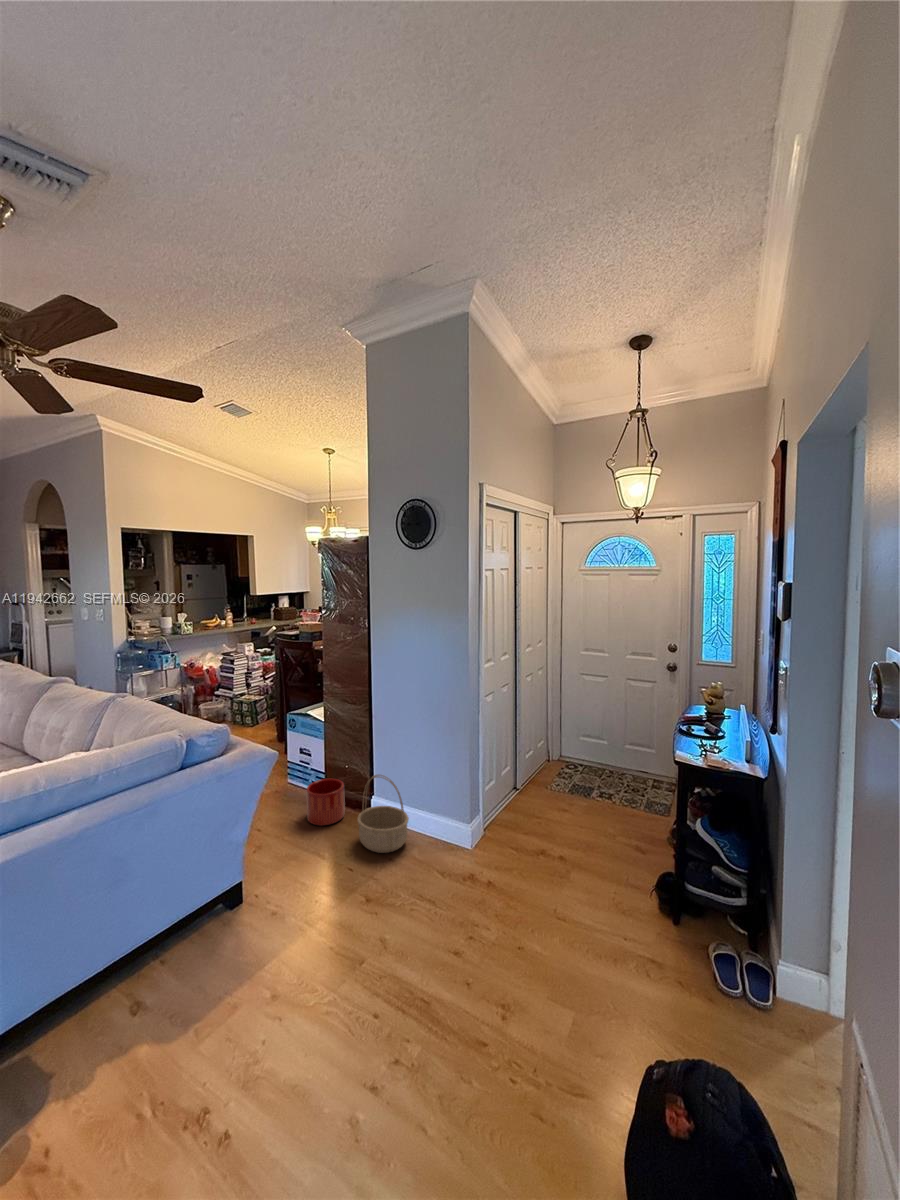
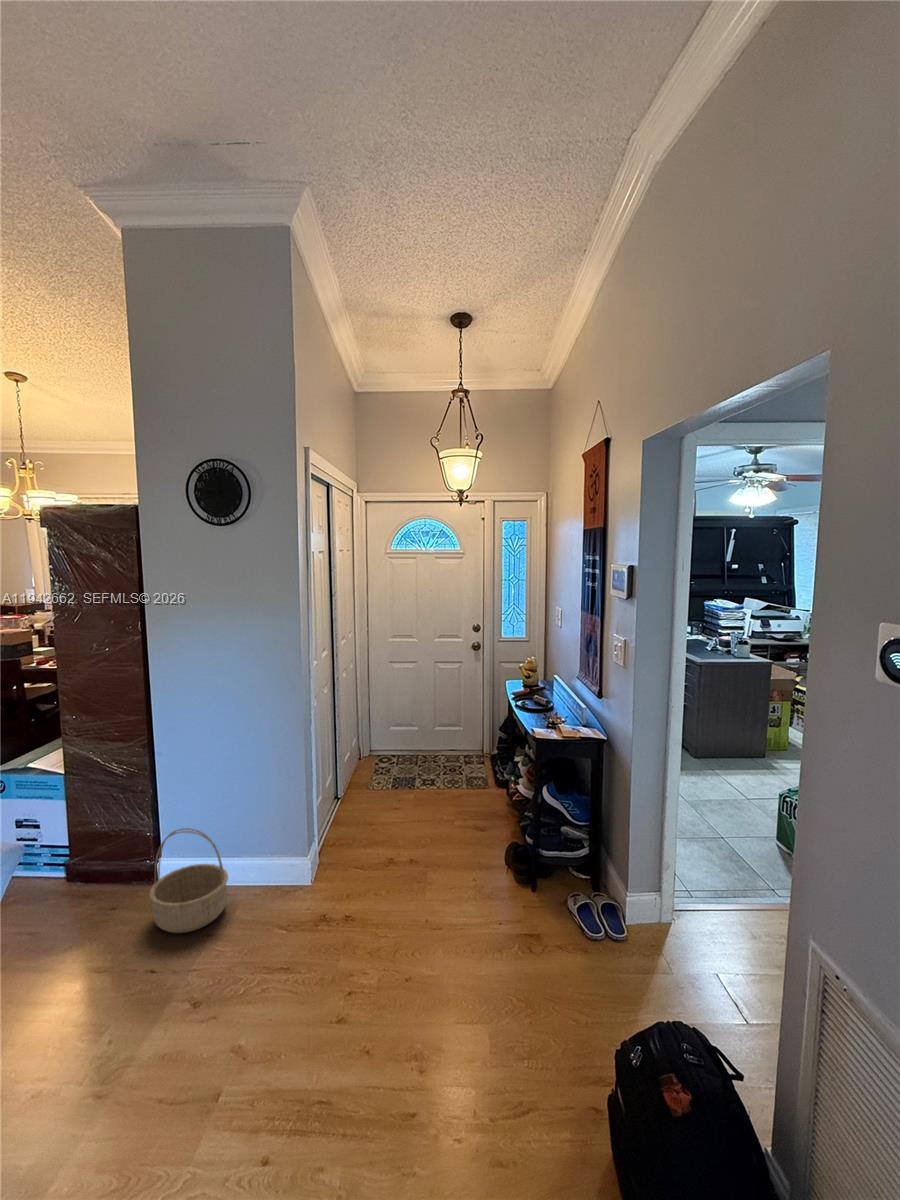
planter: present [307,779,345,826] -> none [48,850,117,926]

